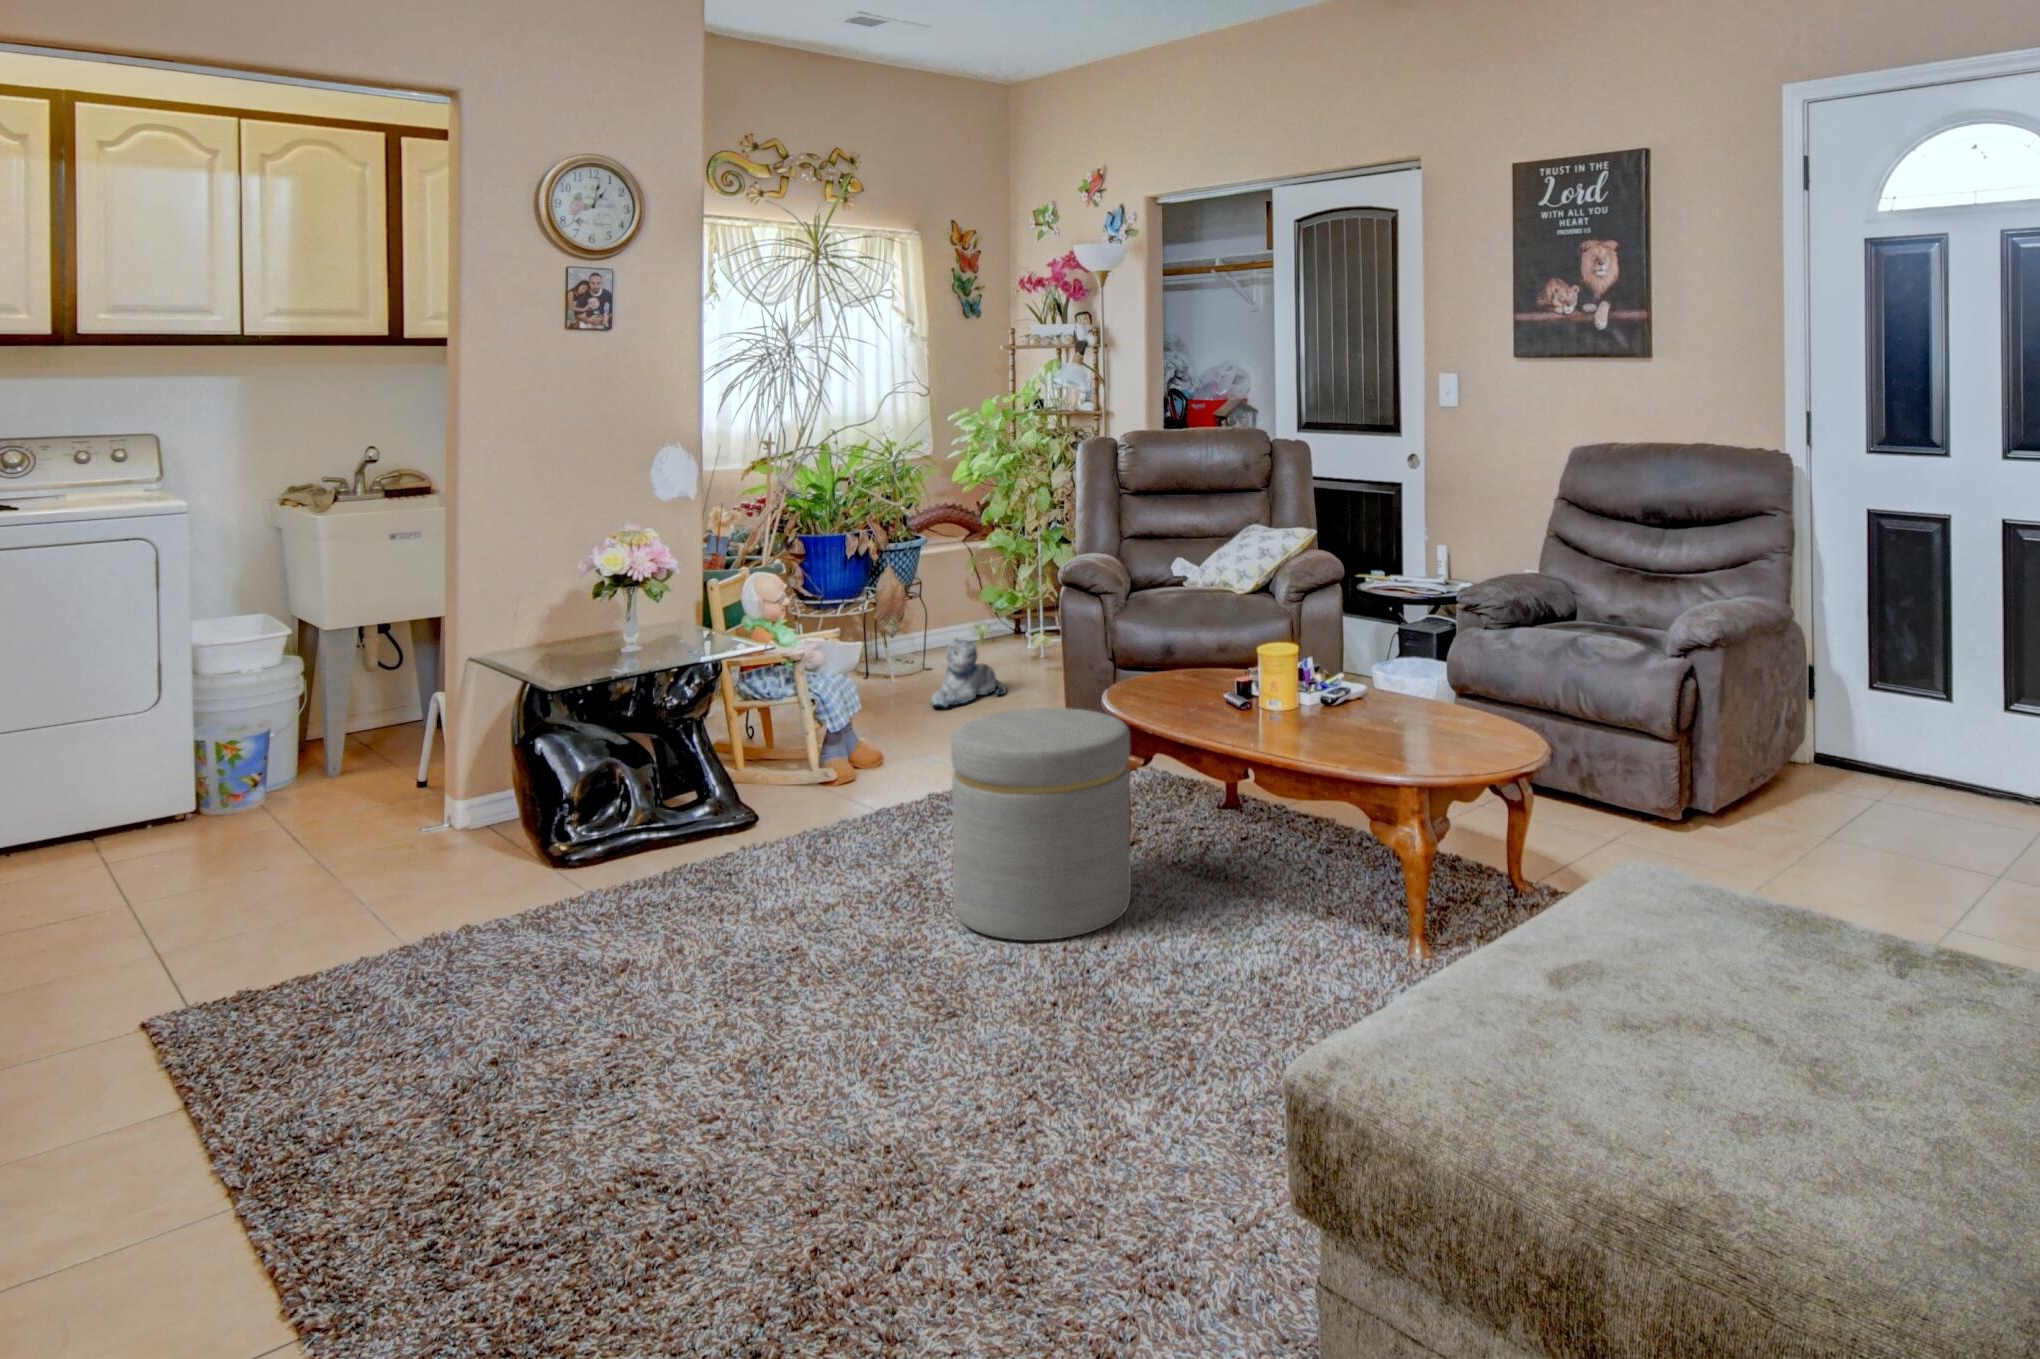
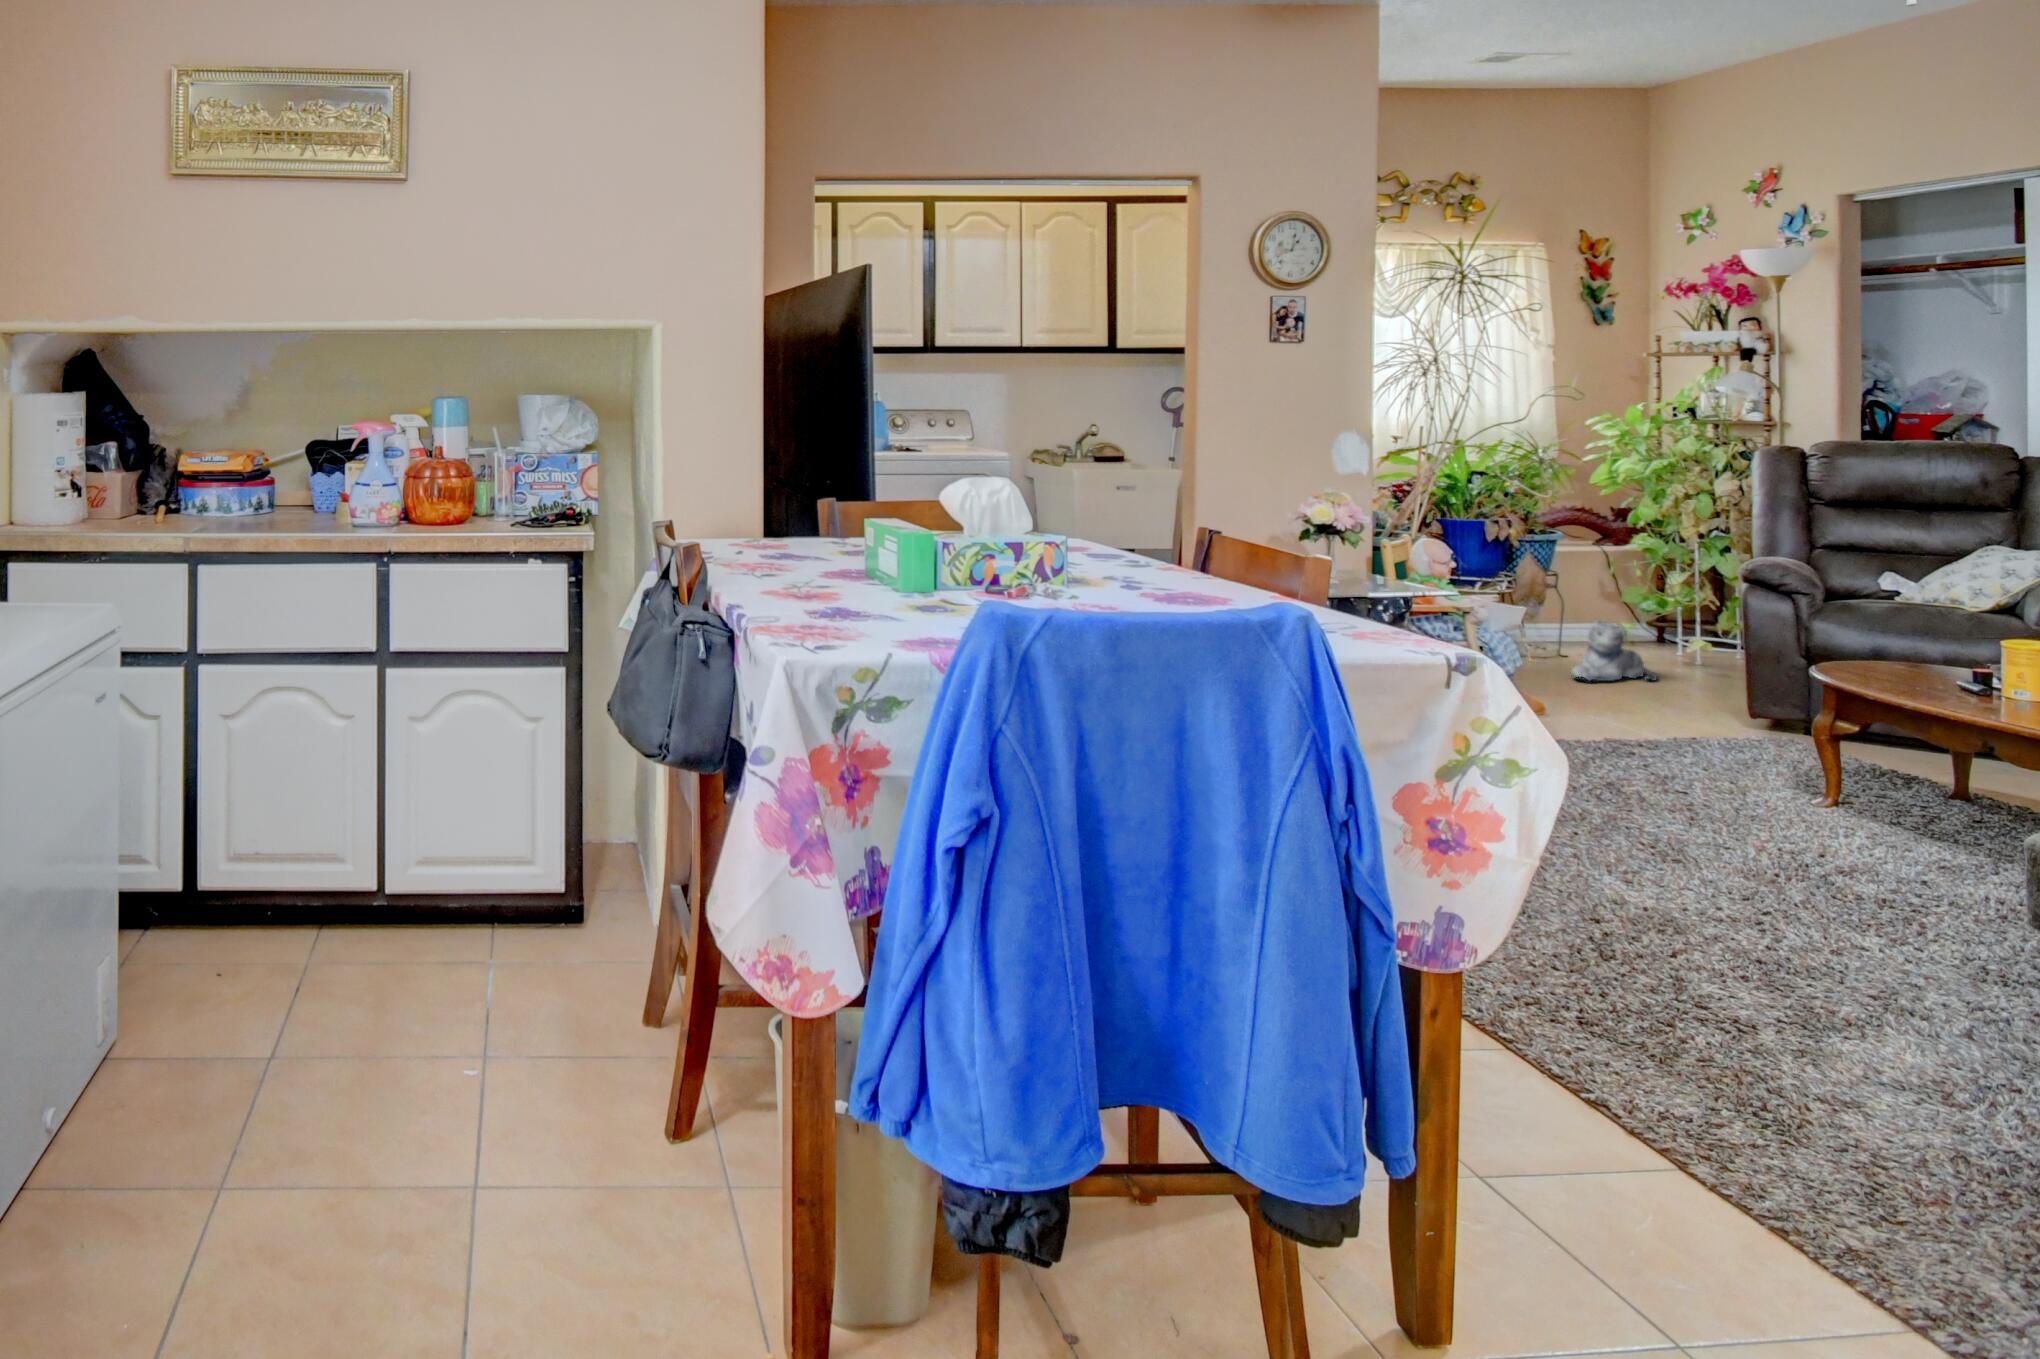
ottoman: present [951,708,1131,940] -> none [1651,668,1859,865]

